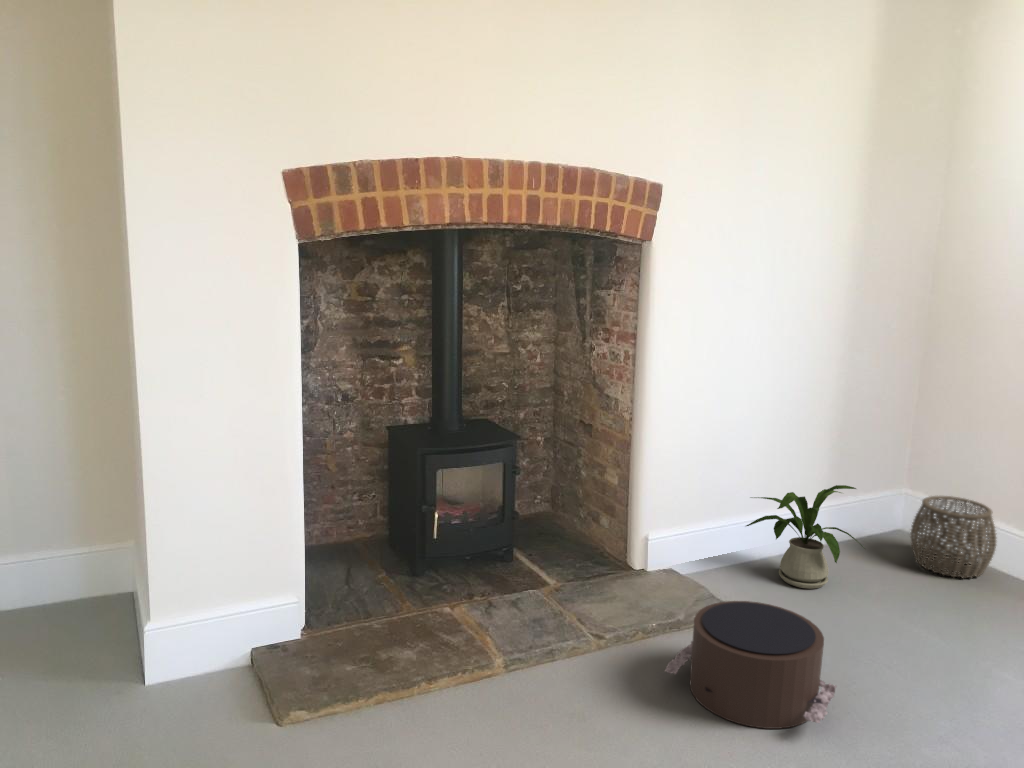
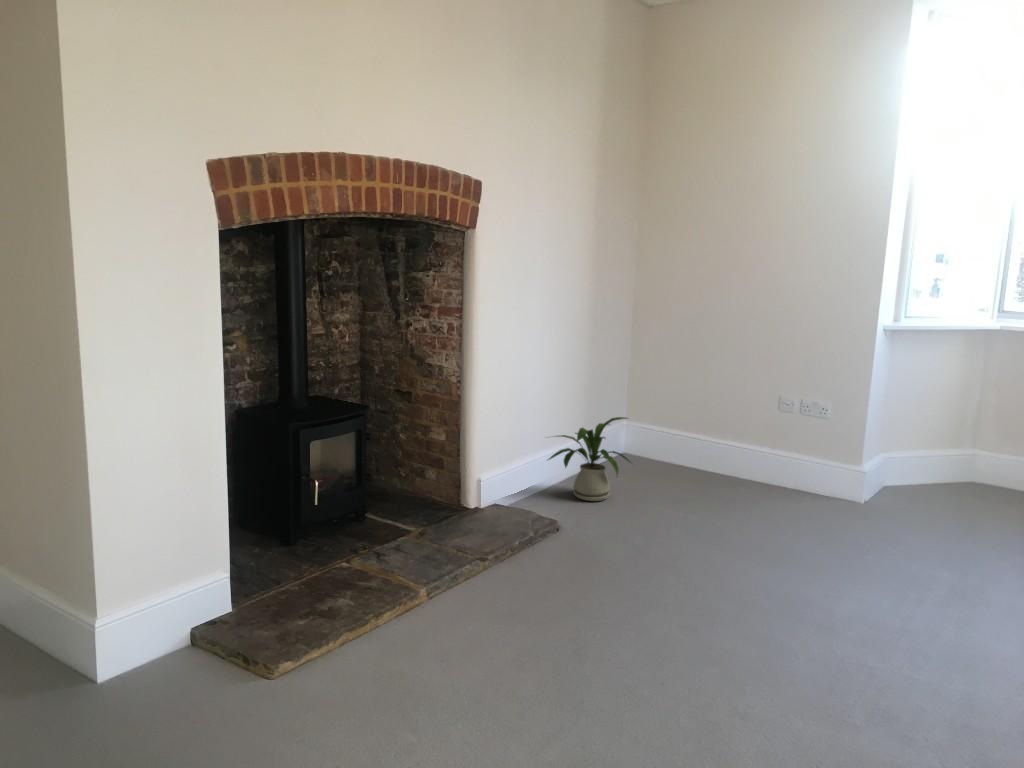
woven basket: present [910,496,997,578] -> none [648,420,707,478]
pouf: present [665,601,836,729] -> none [552,507,674,594]

